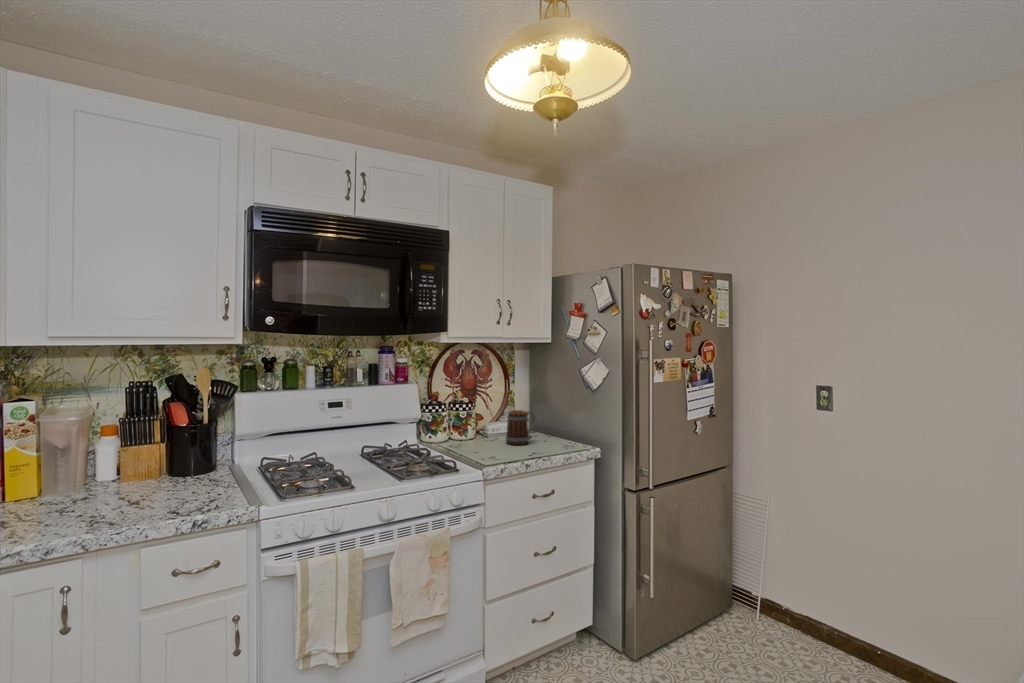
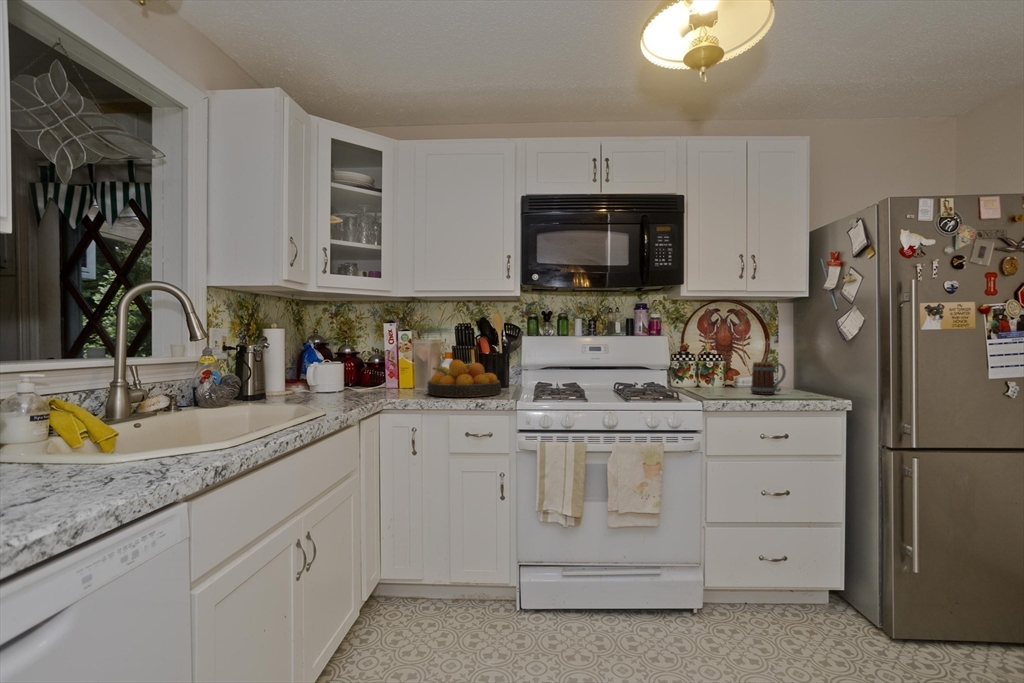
fruit bowl: none [81,446,219,518] -> present [427,360,501,397]

